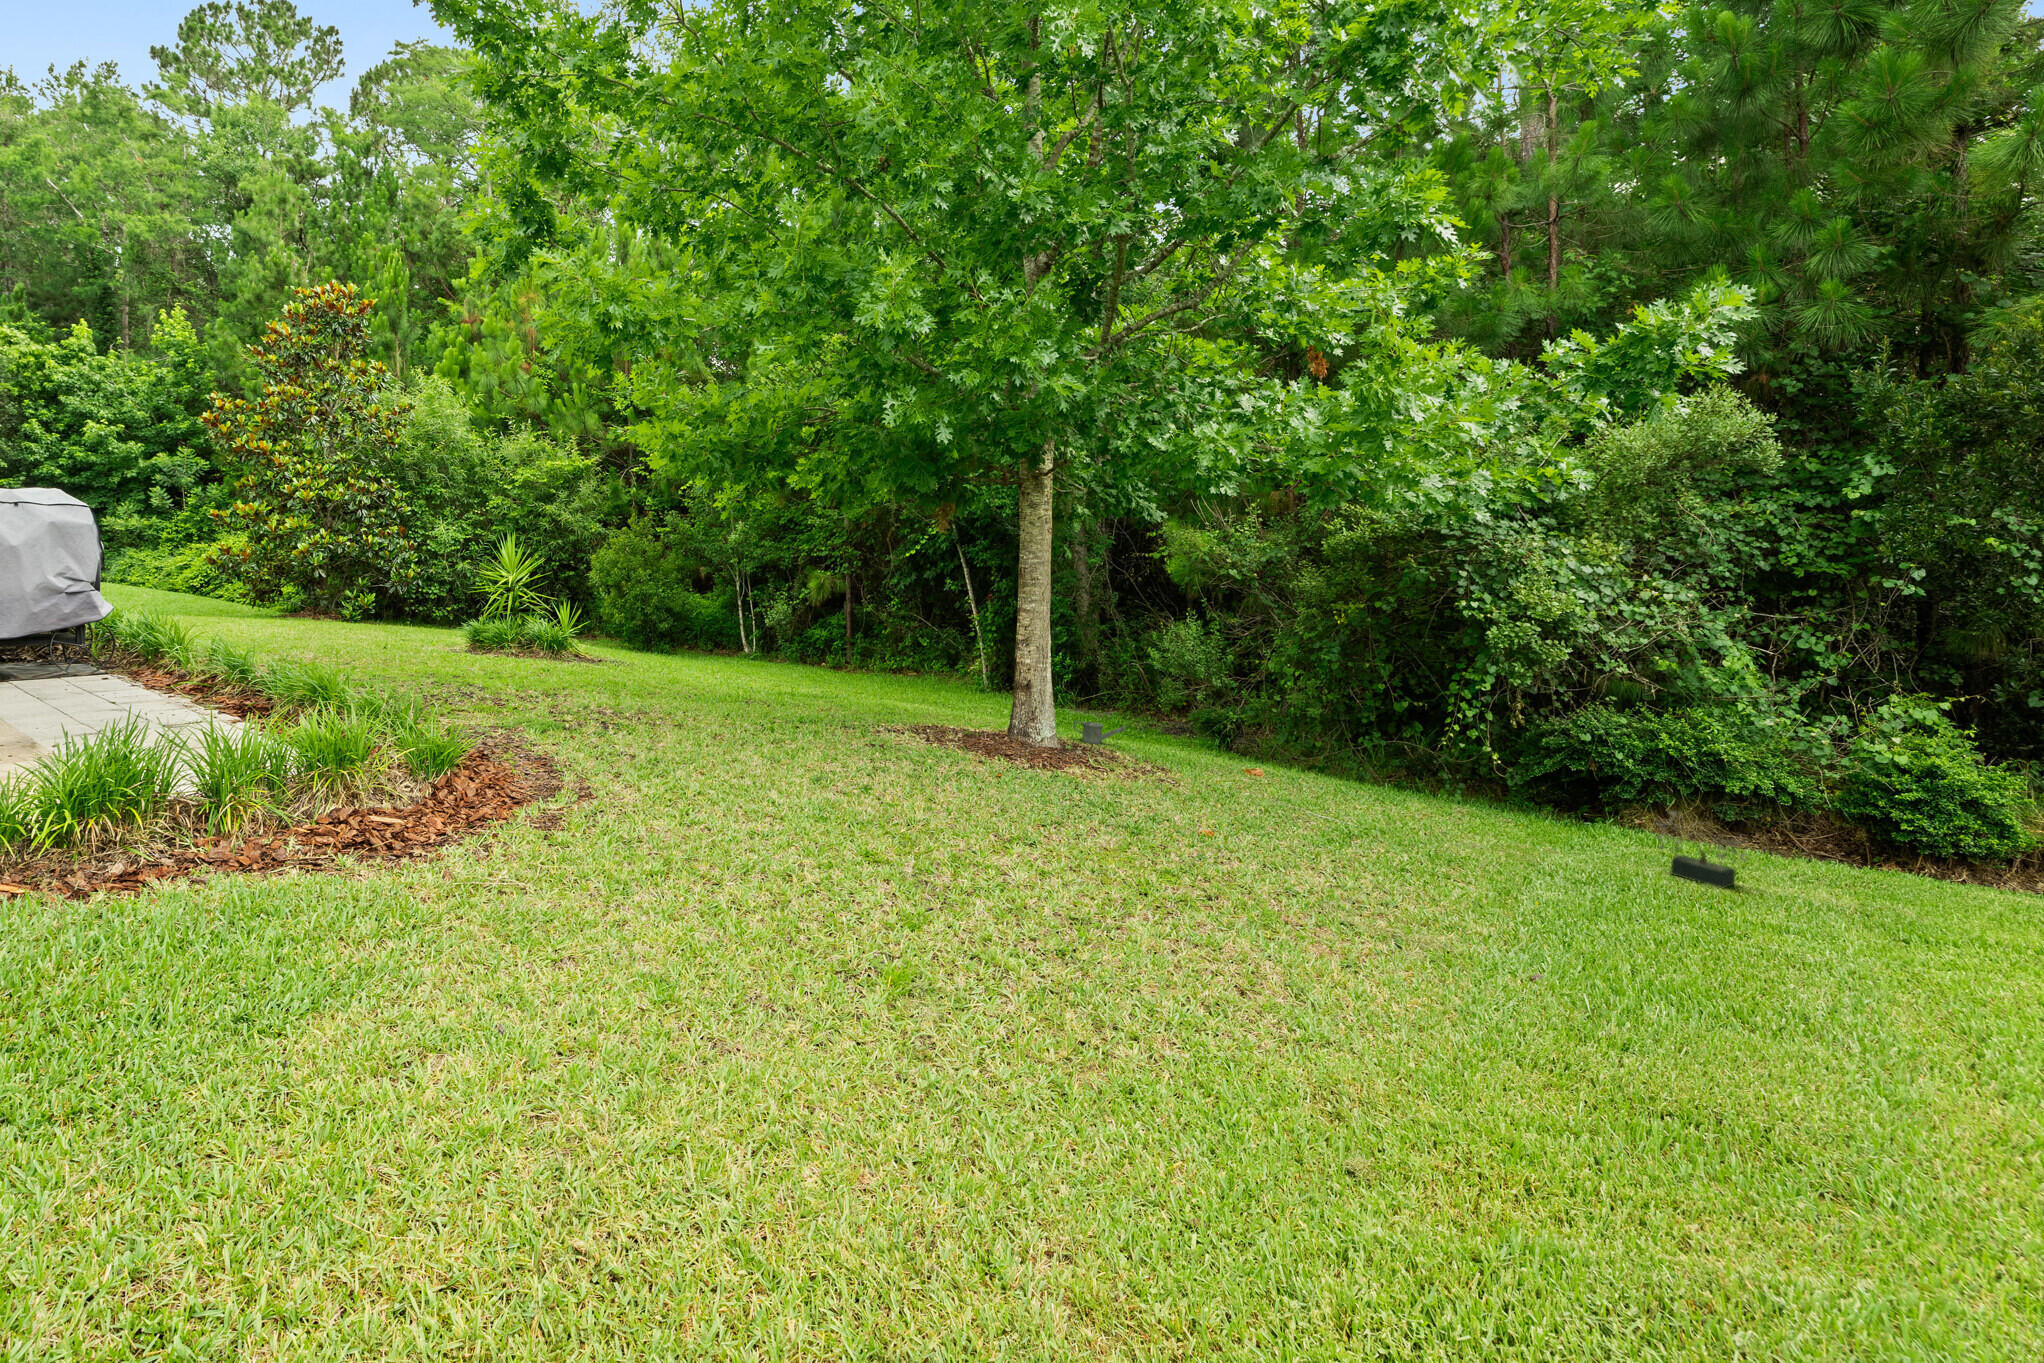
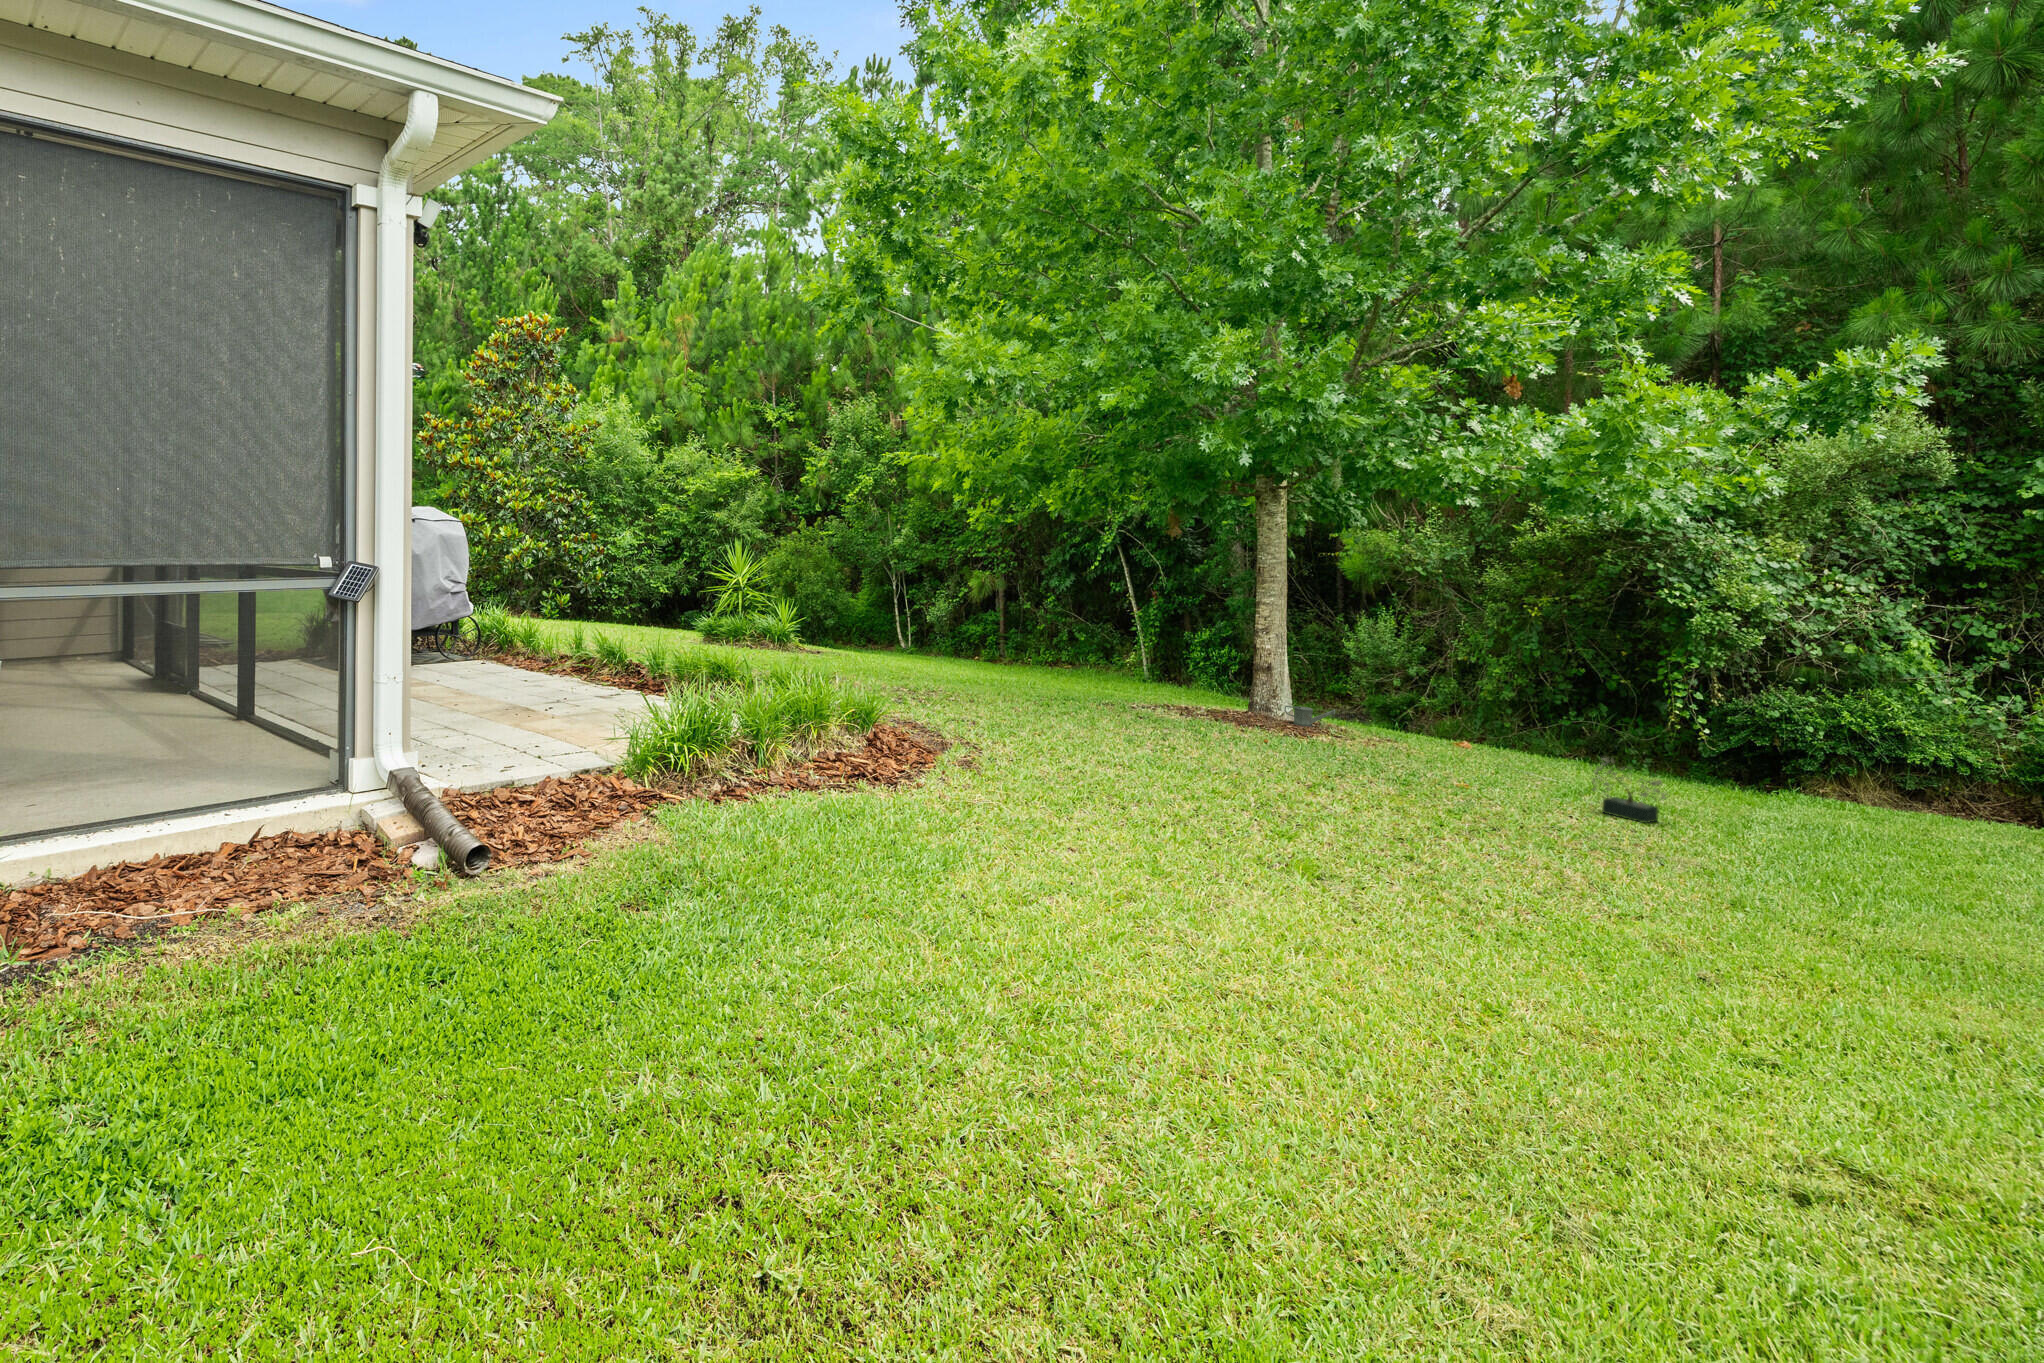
decorative plant: present [1657,812,1747,889] -> present [1592,758,1666,823]

